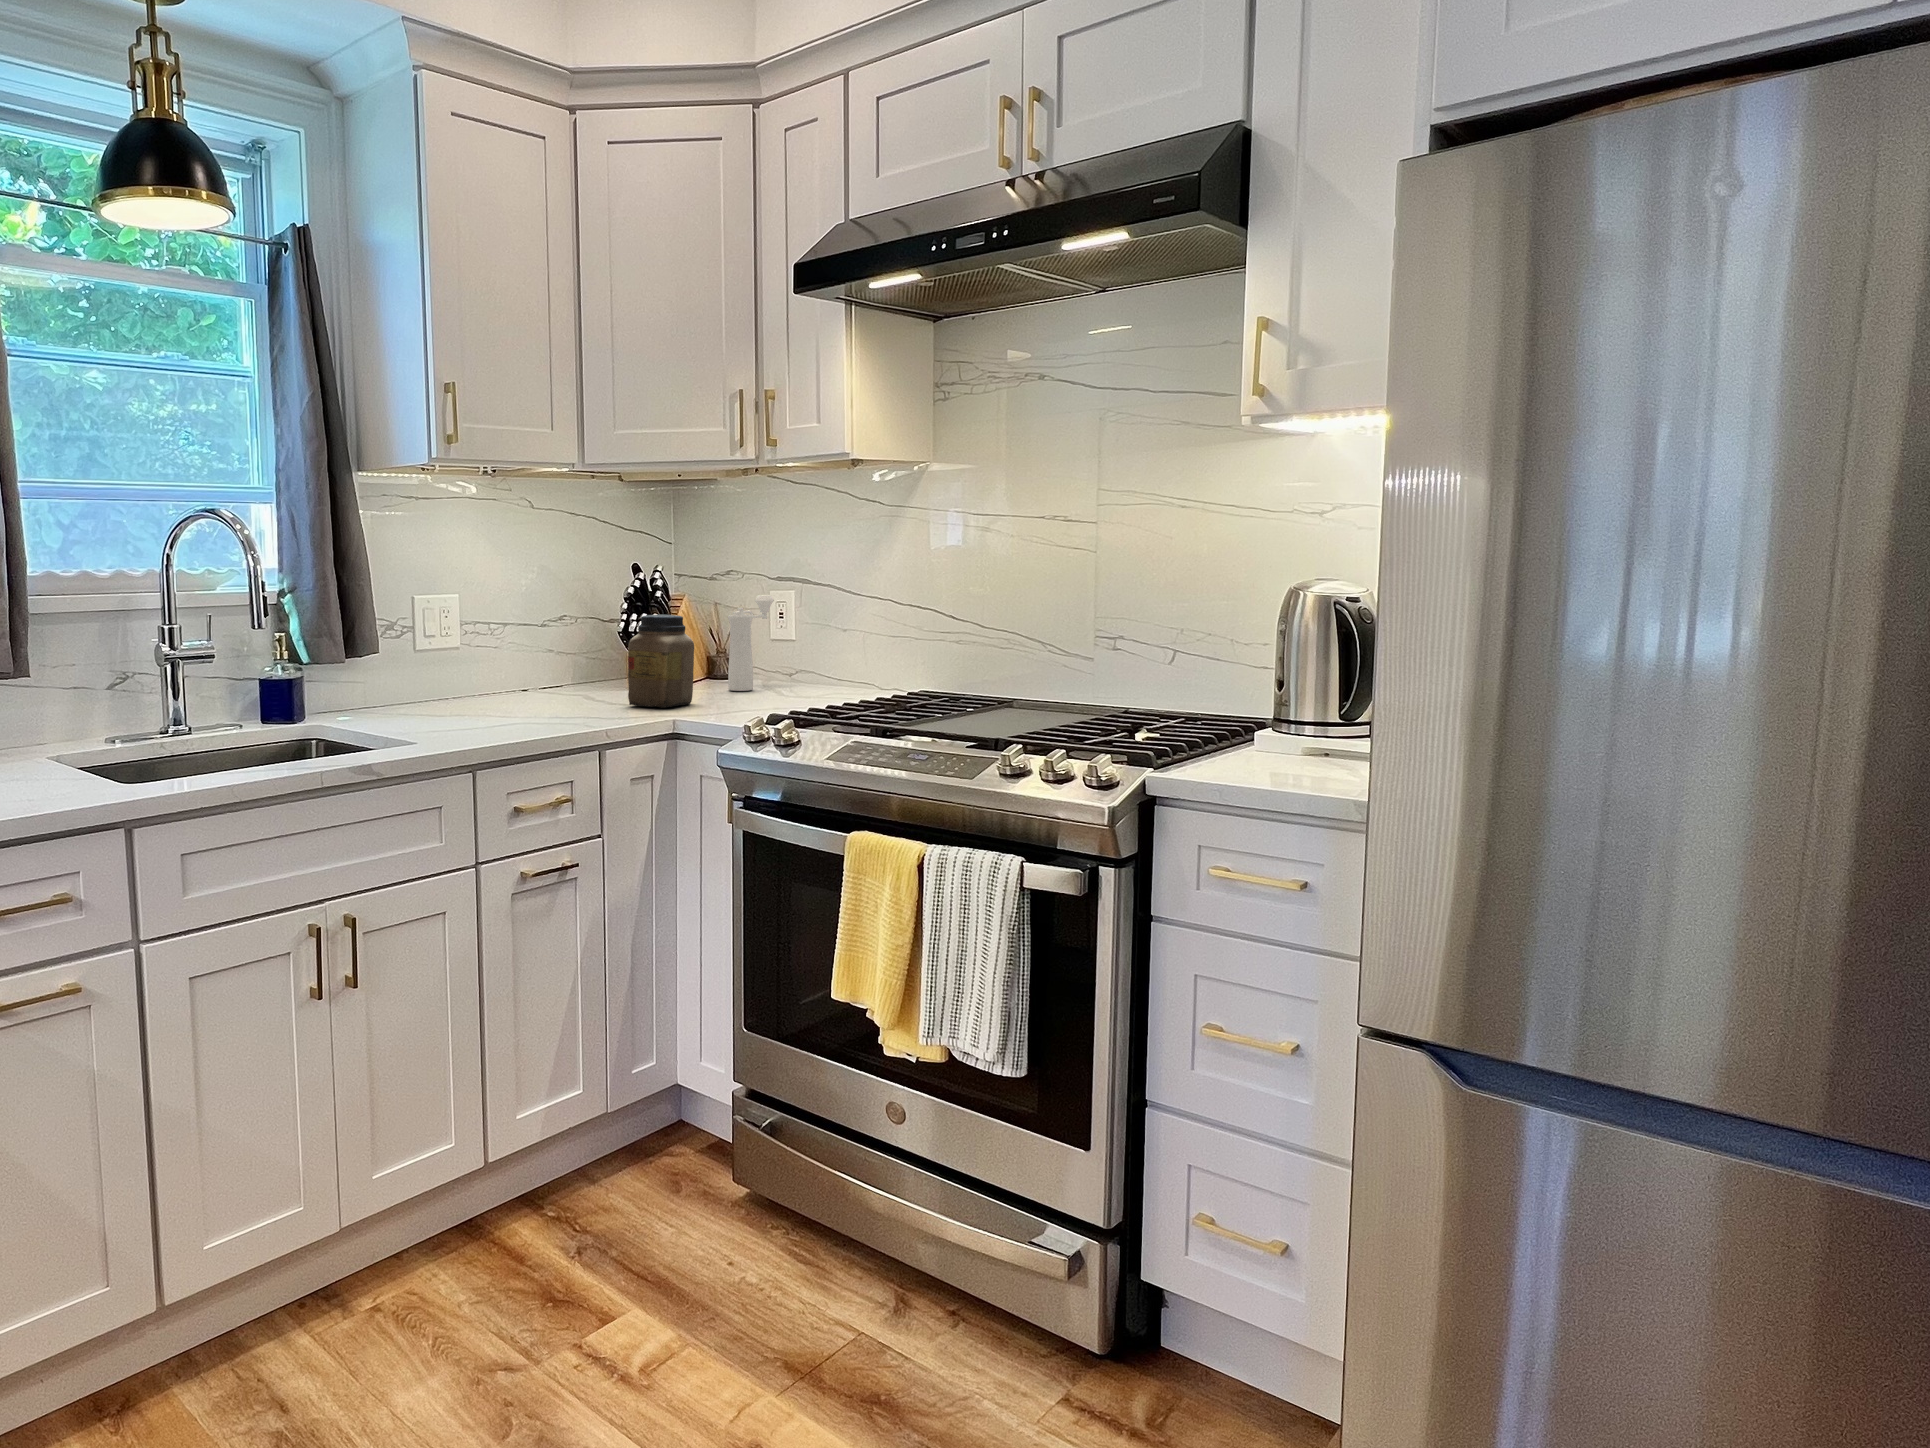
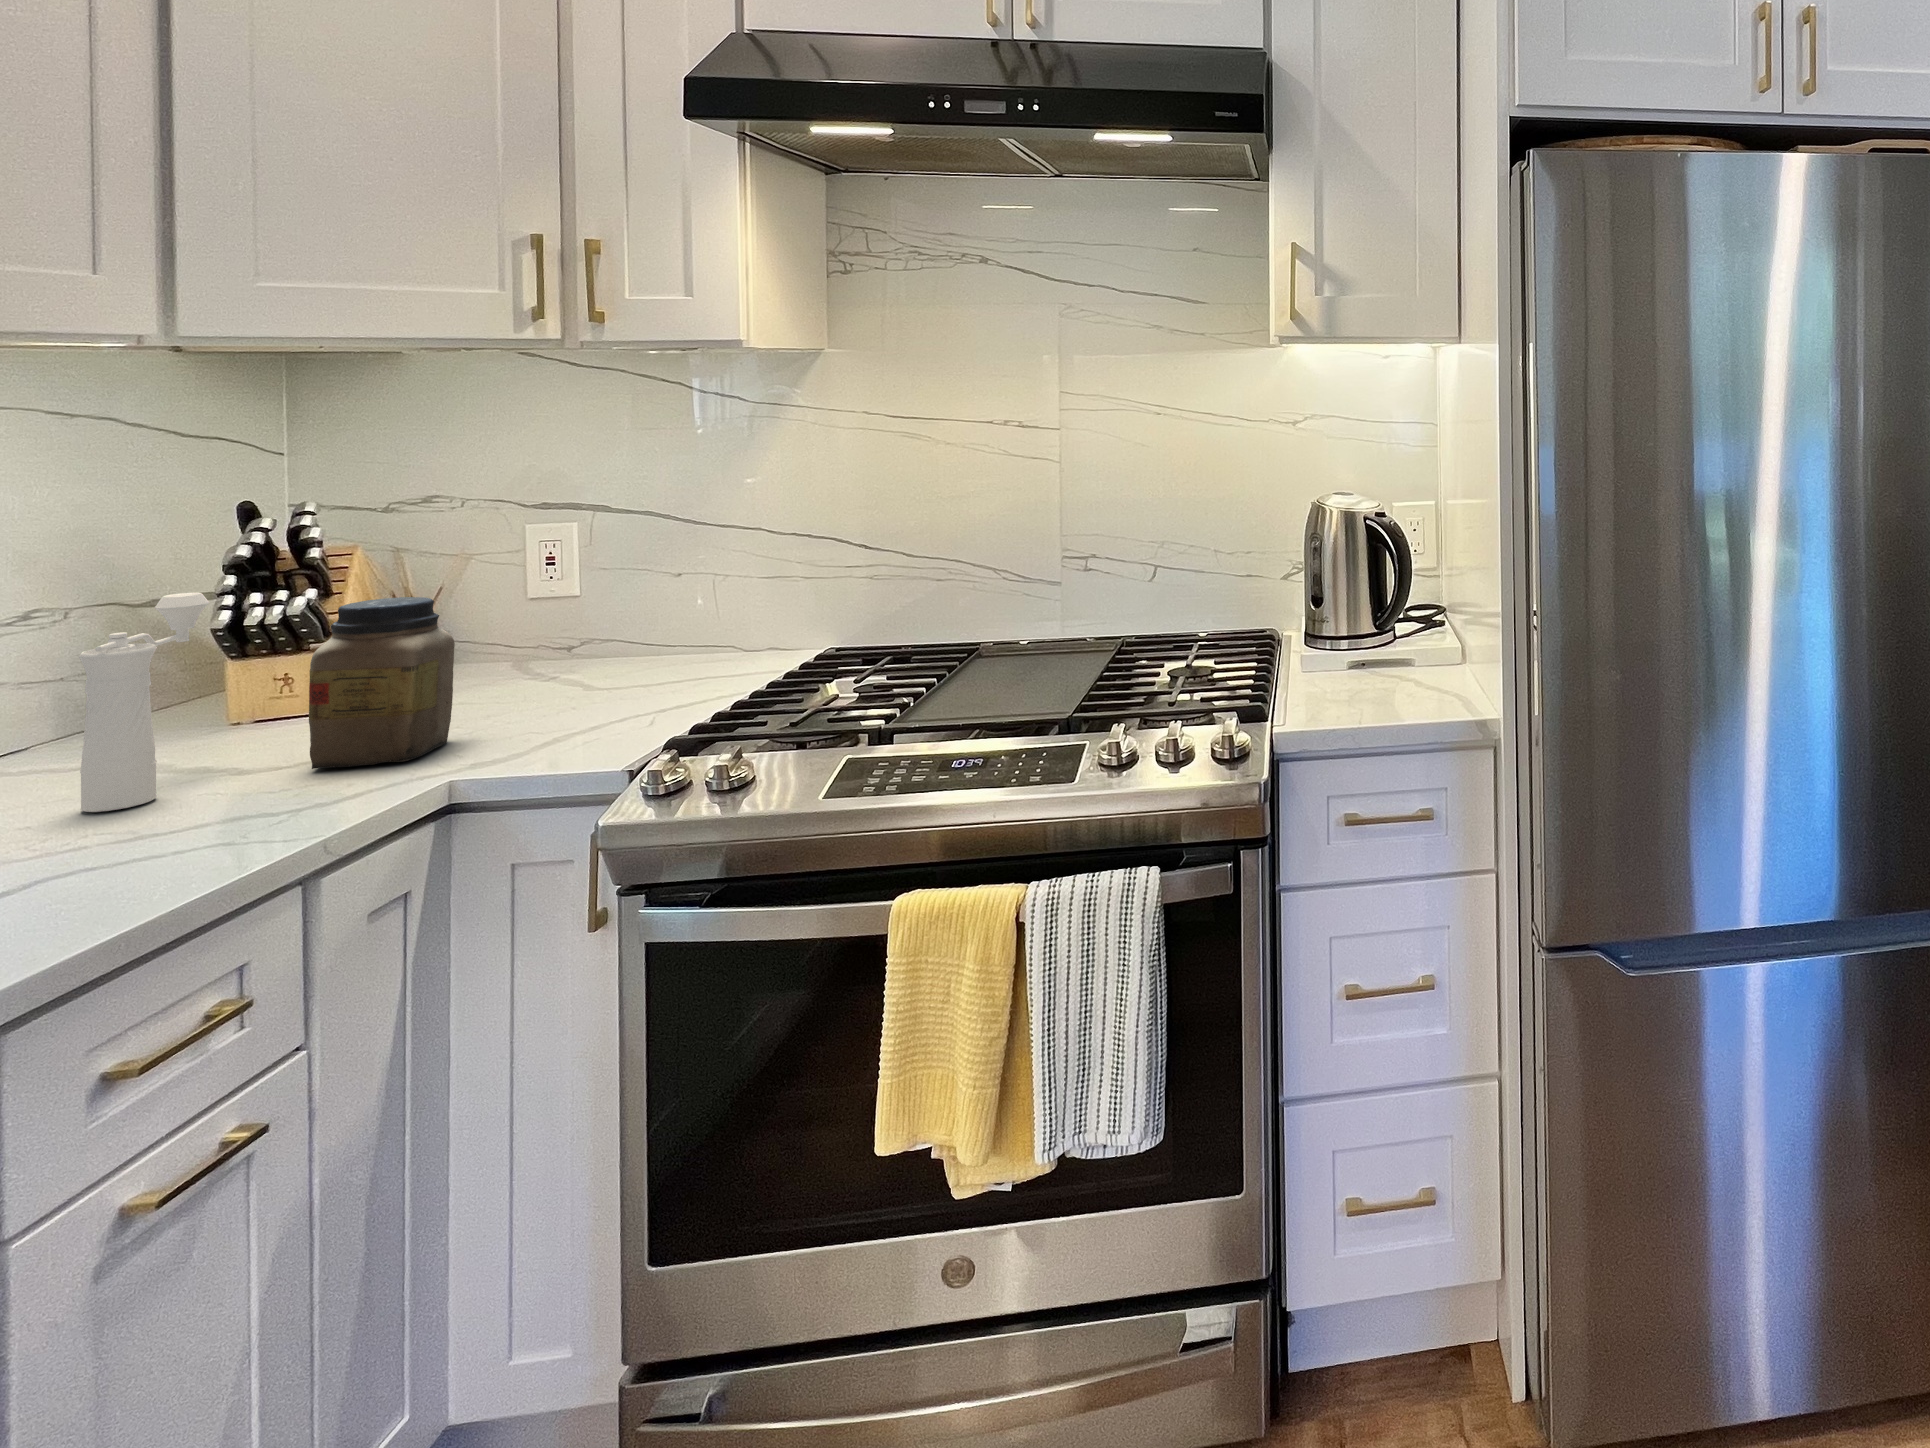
pepper mill: present [728,595,774,691] -> present [79,592,209,812]

